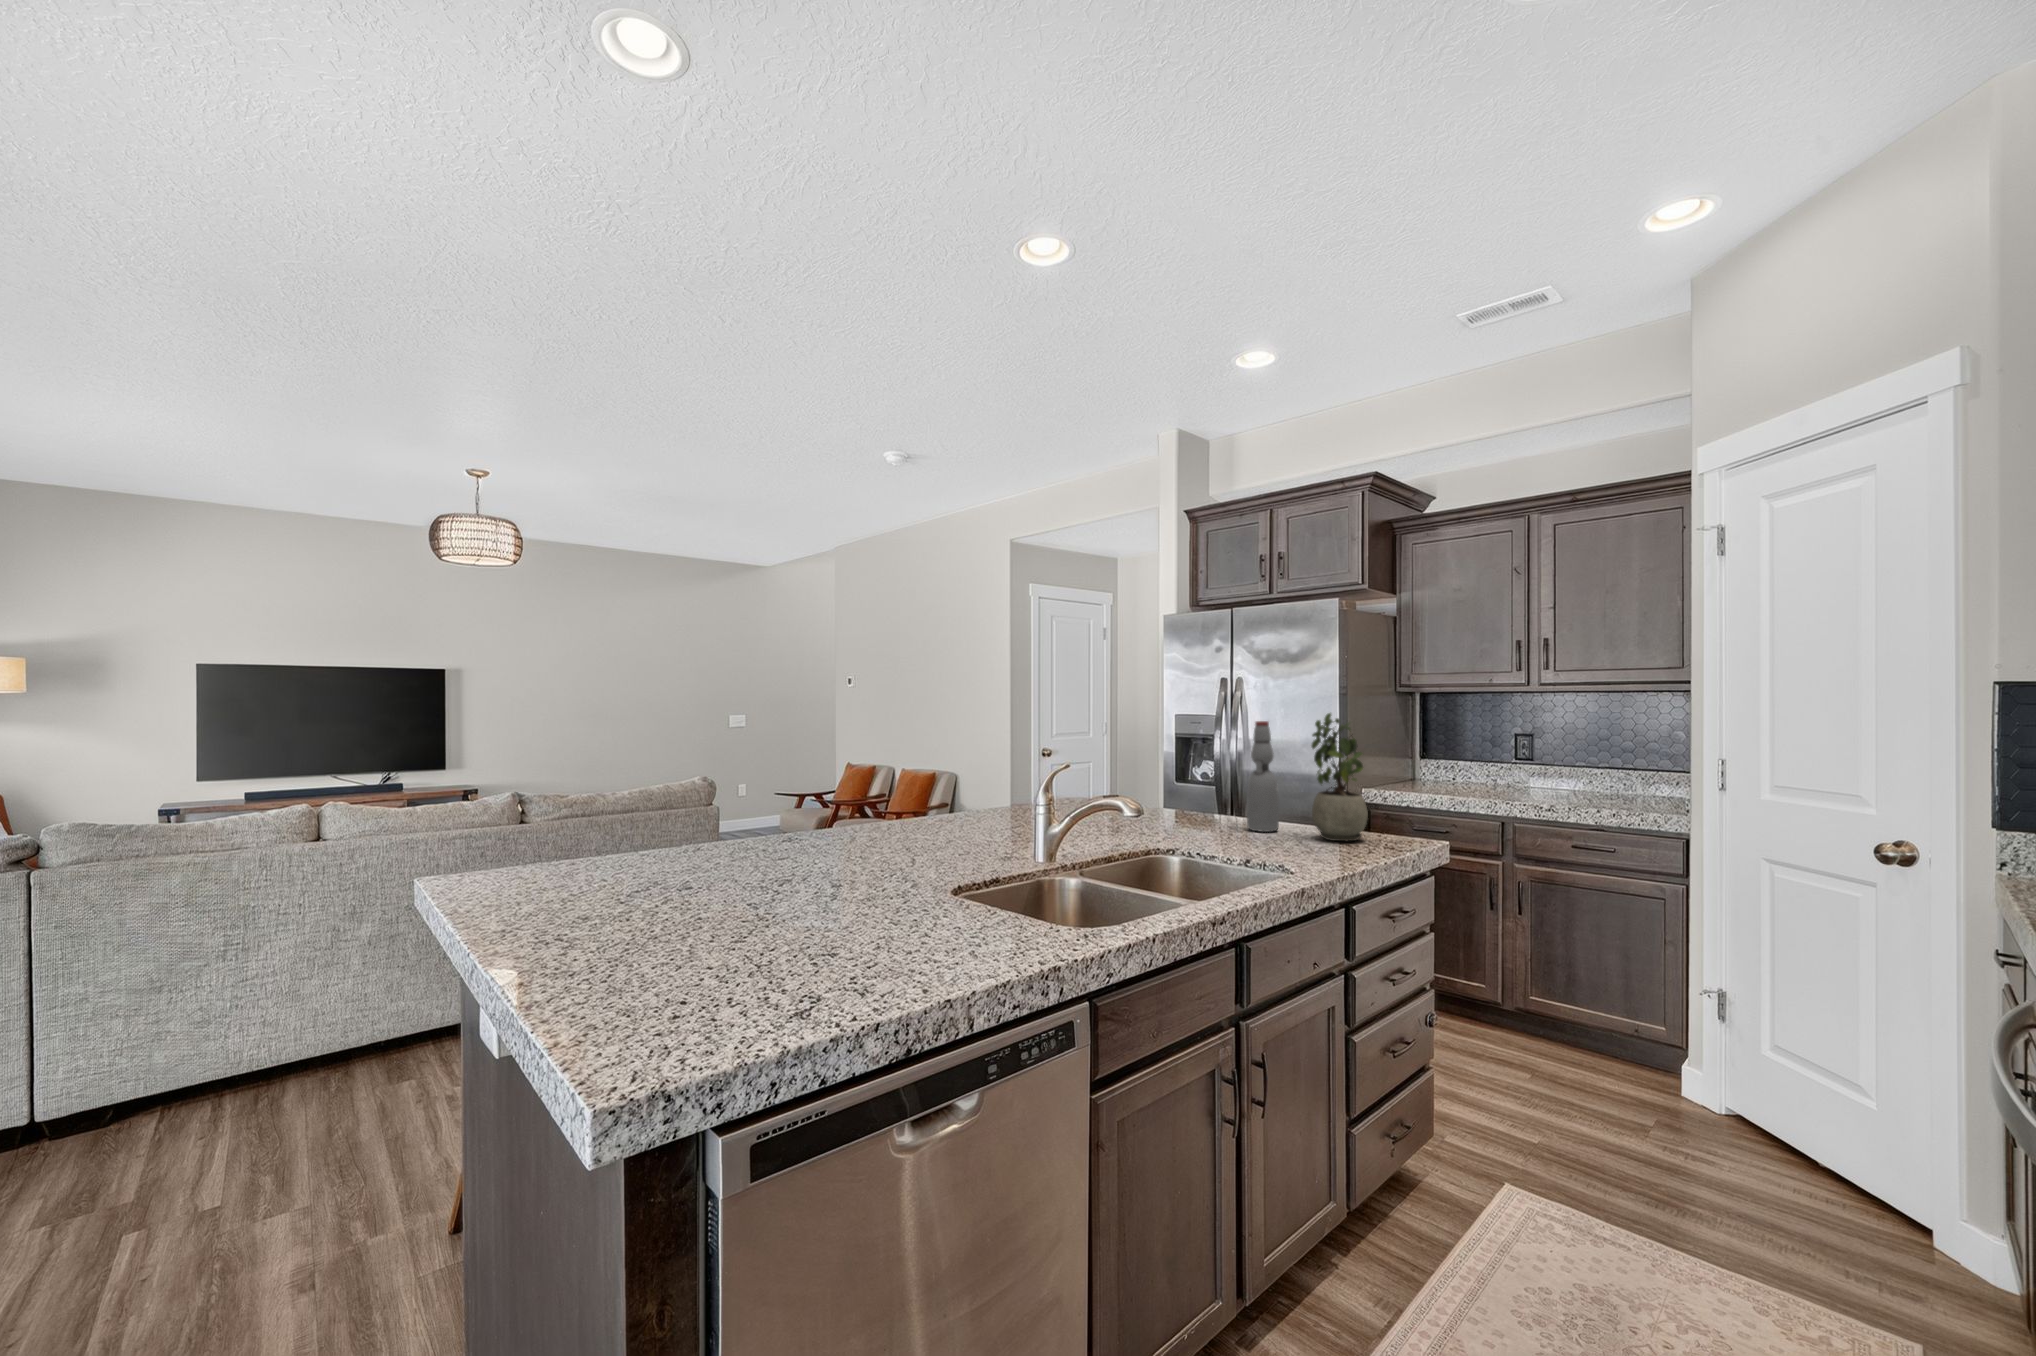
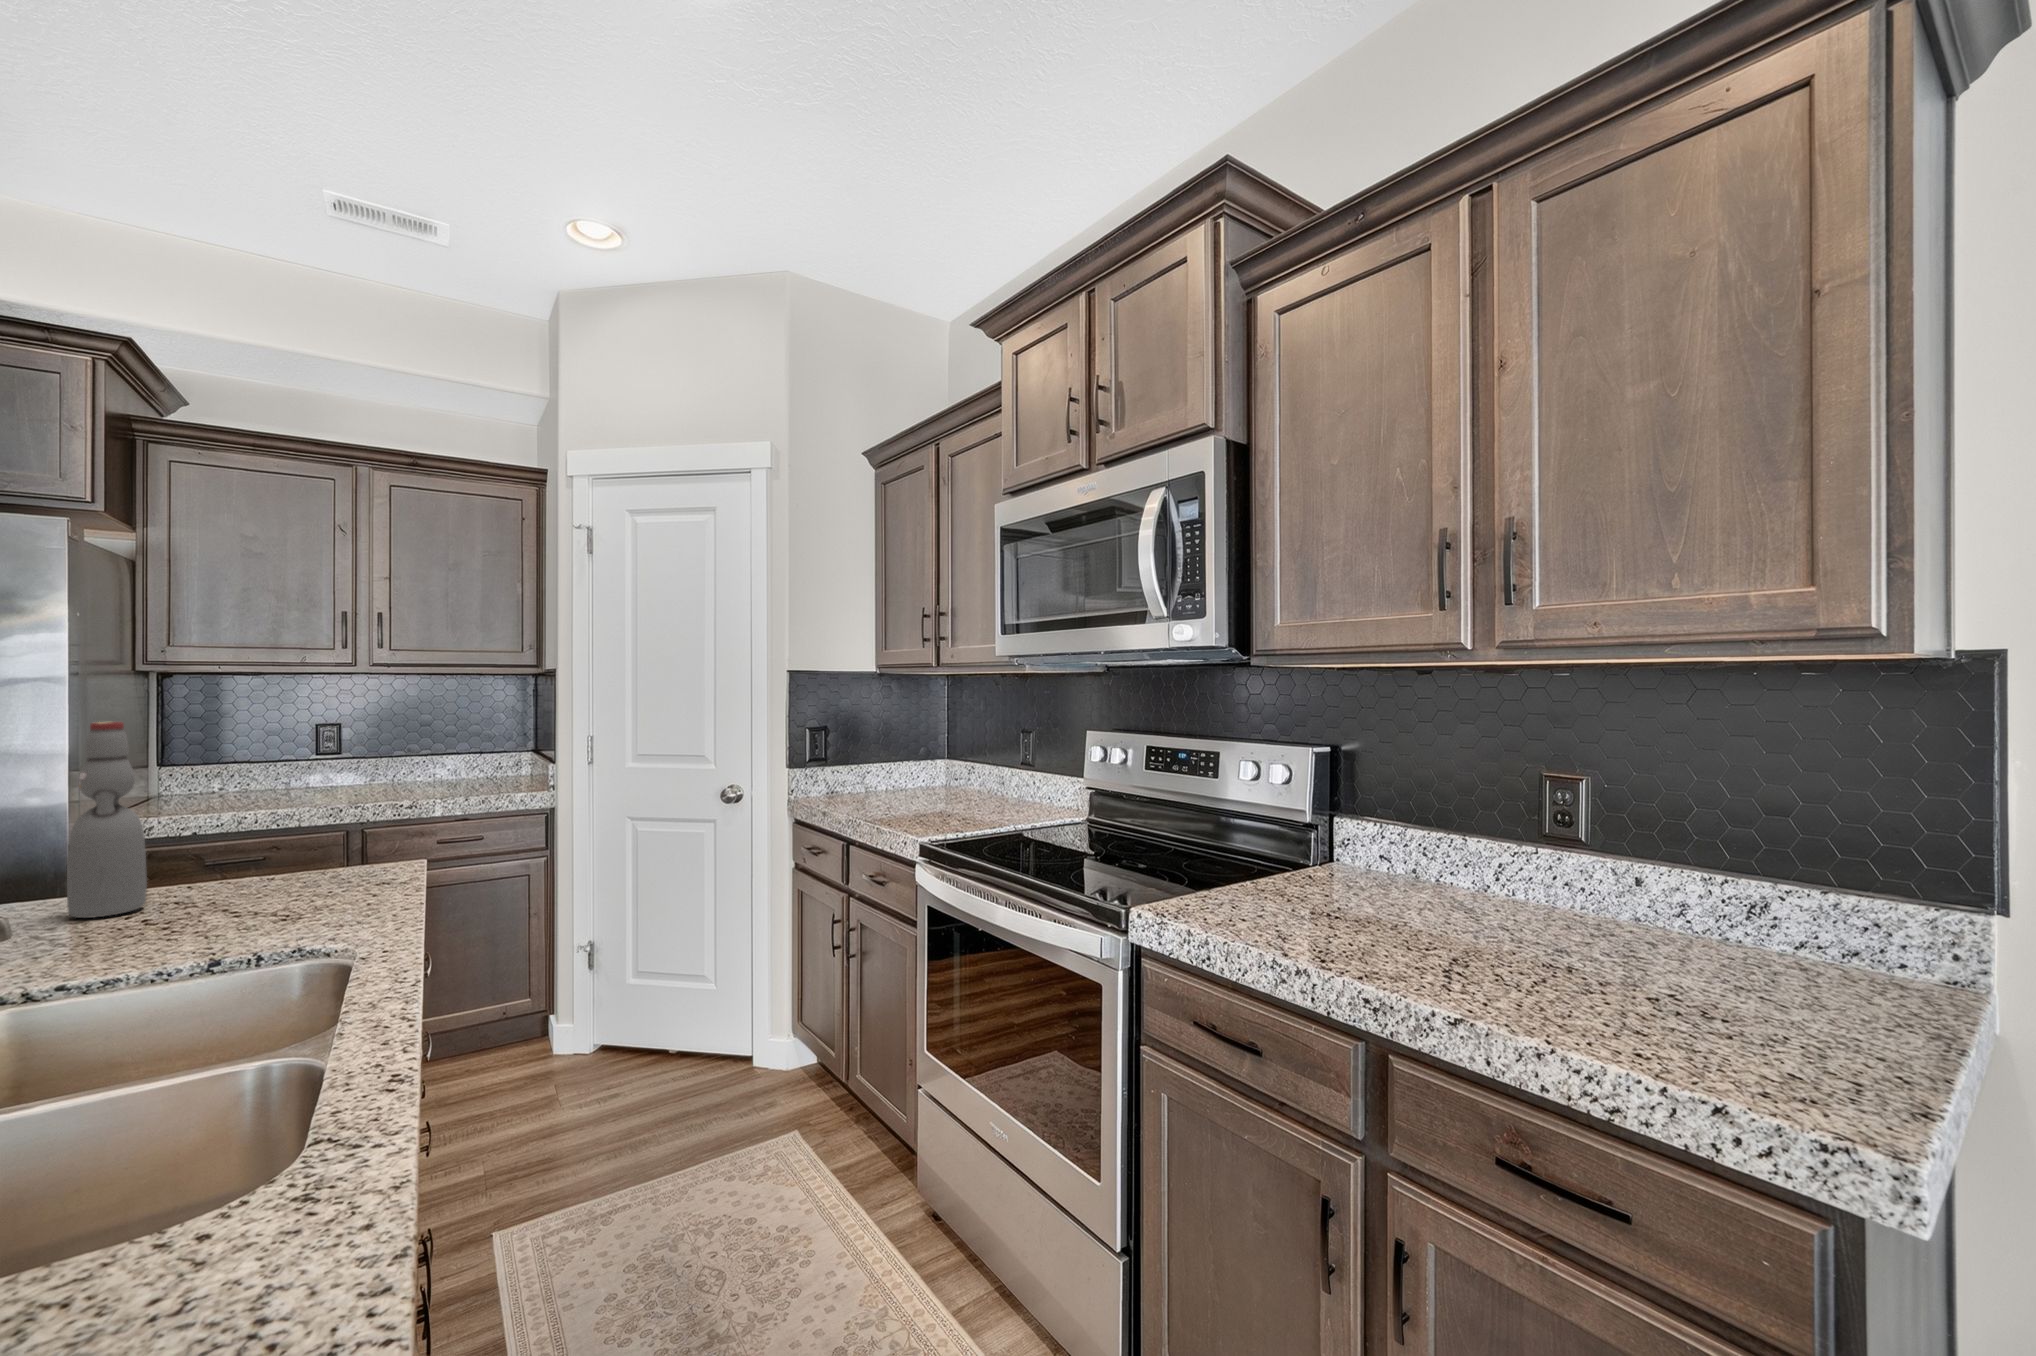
potted plant: present [1312,713,1368,841] -> none [229,703,364,896]

